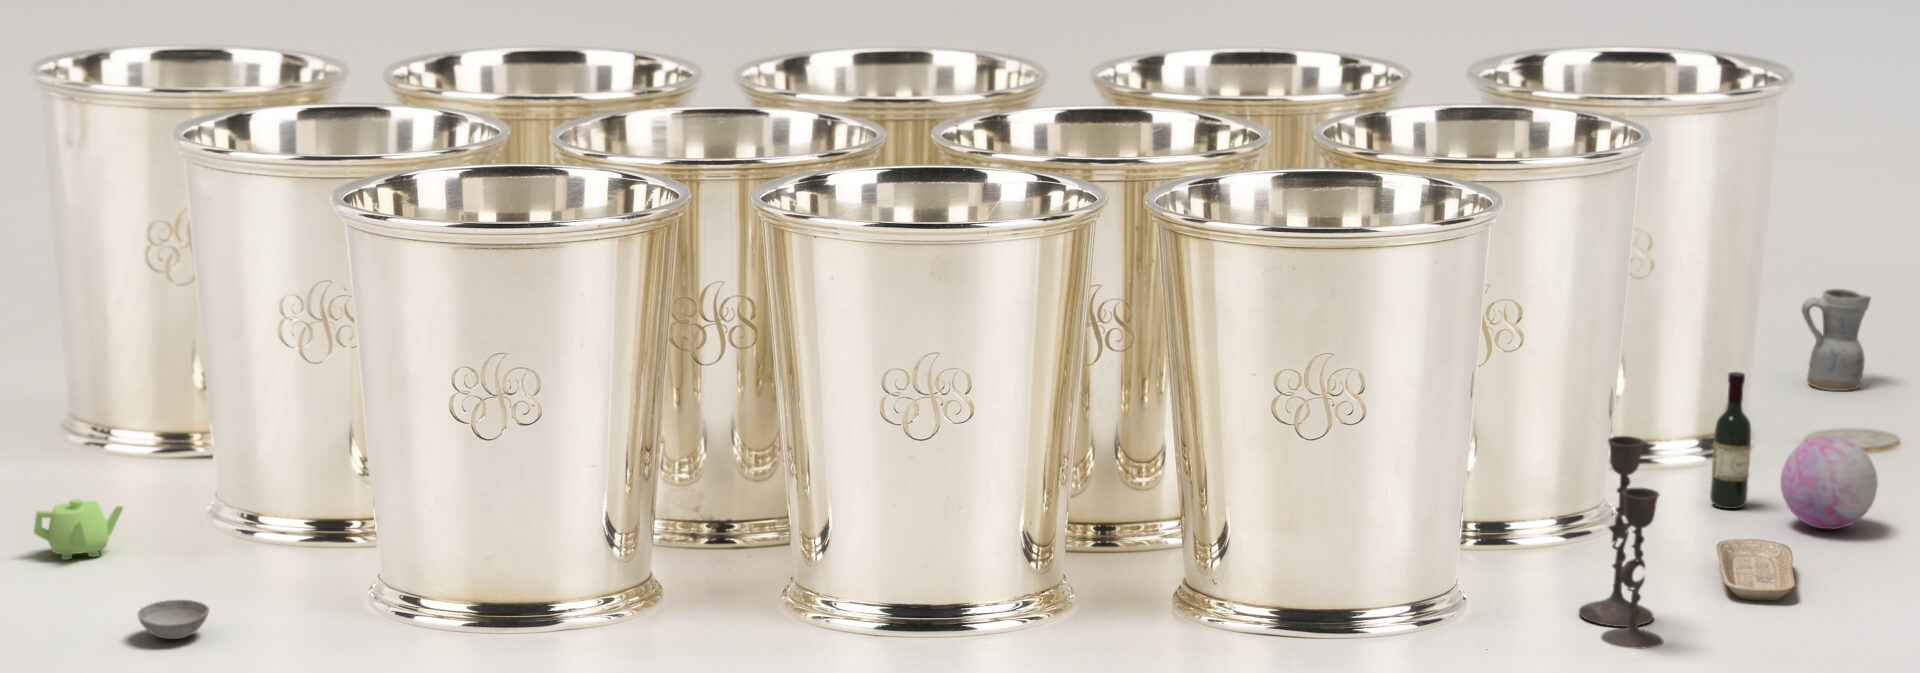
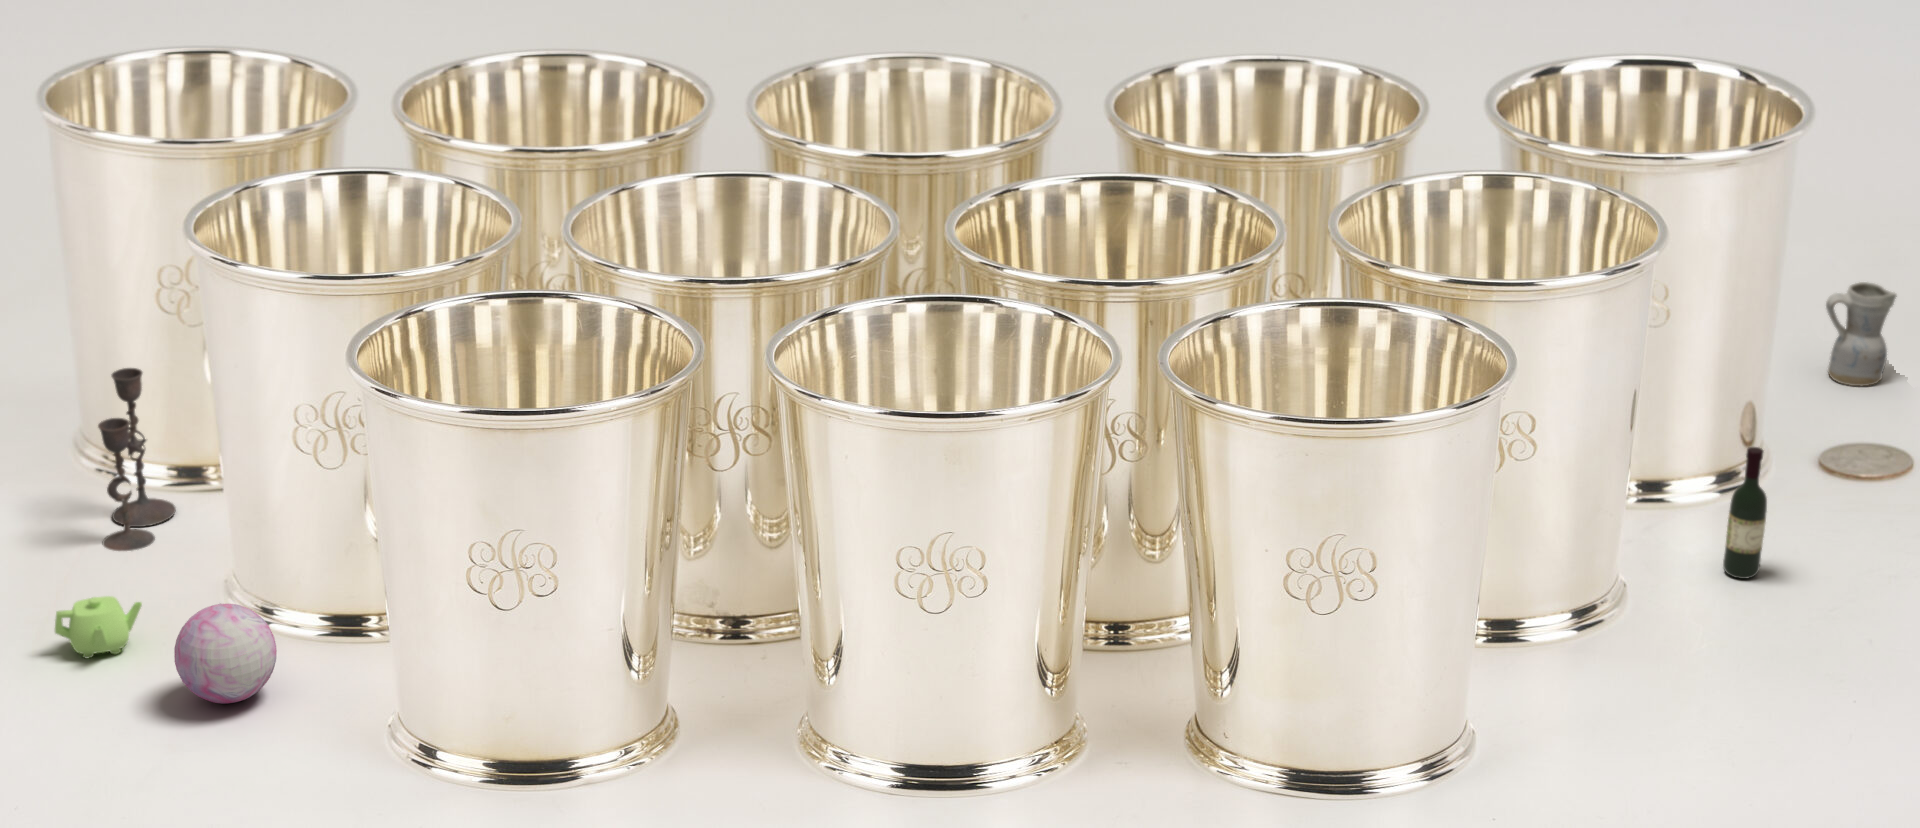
candlestick: present [1579,436,1663,649] -> present [98,368,176,551]
decorative orb: present [1781,436,1878,529] -> present [174,604,277,703]
tray: present [1716,539,1795,600] -> none [1726,641,1802,725]
bowl: present [138,600,209,639] -> none [162,740,233,786]

